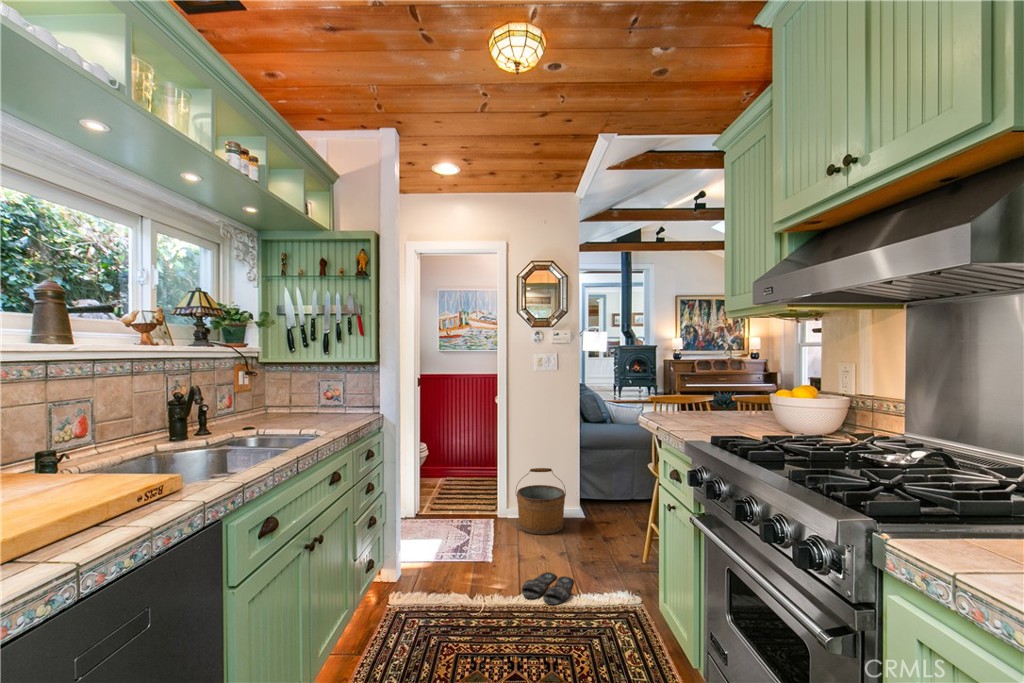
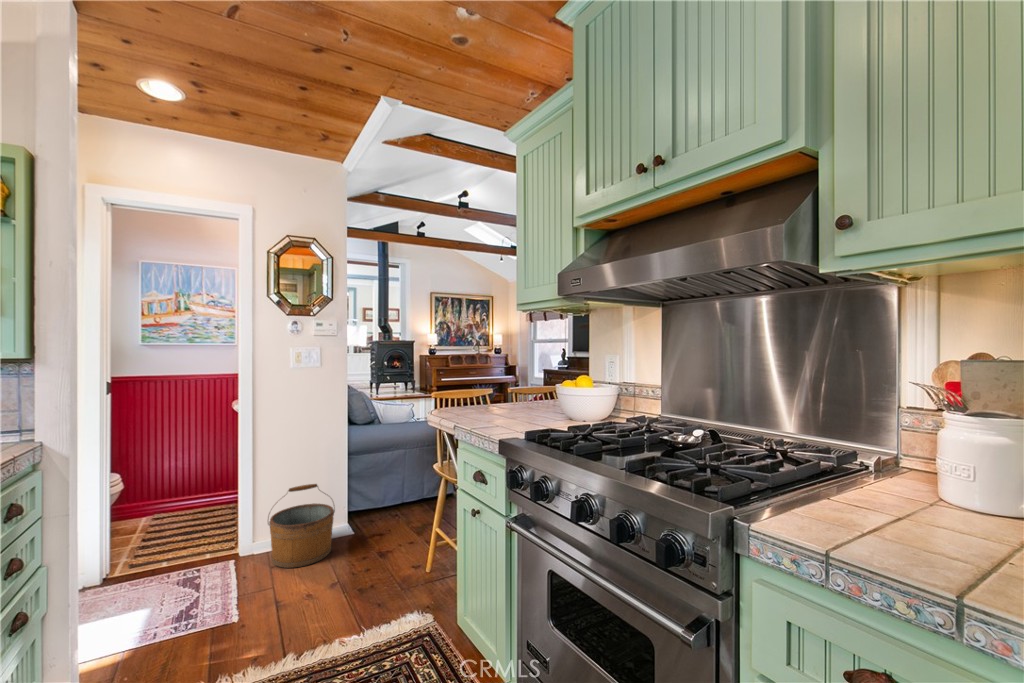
slippers: present [522,572,573,605] -> none [286,612,354,661]

